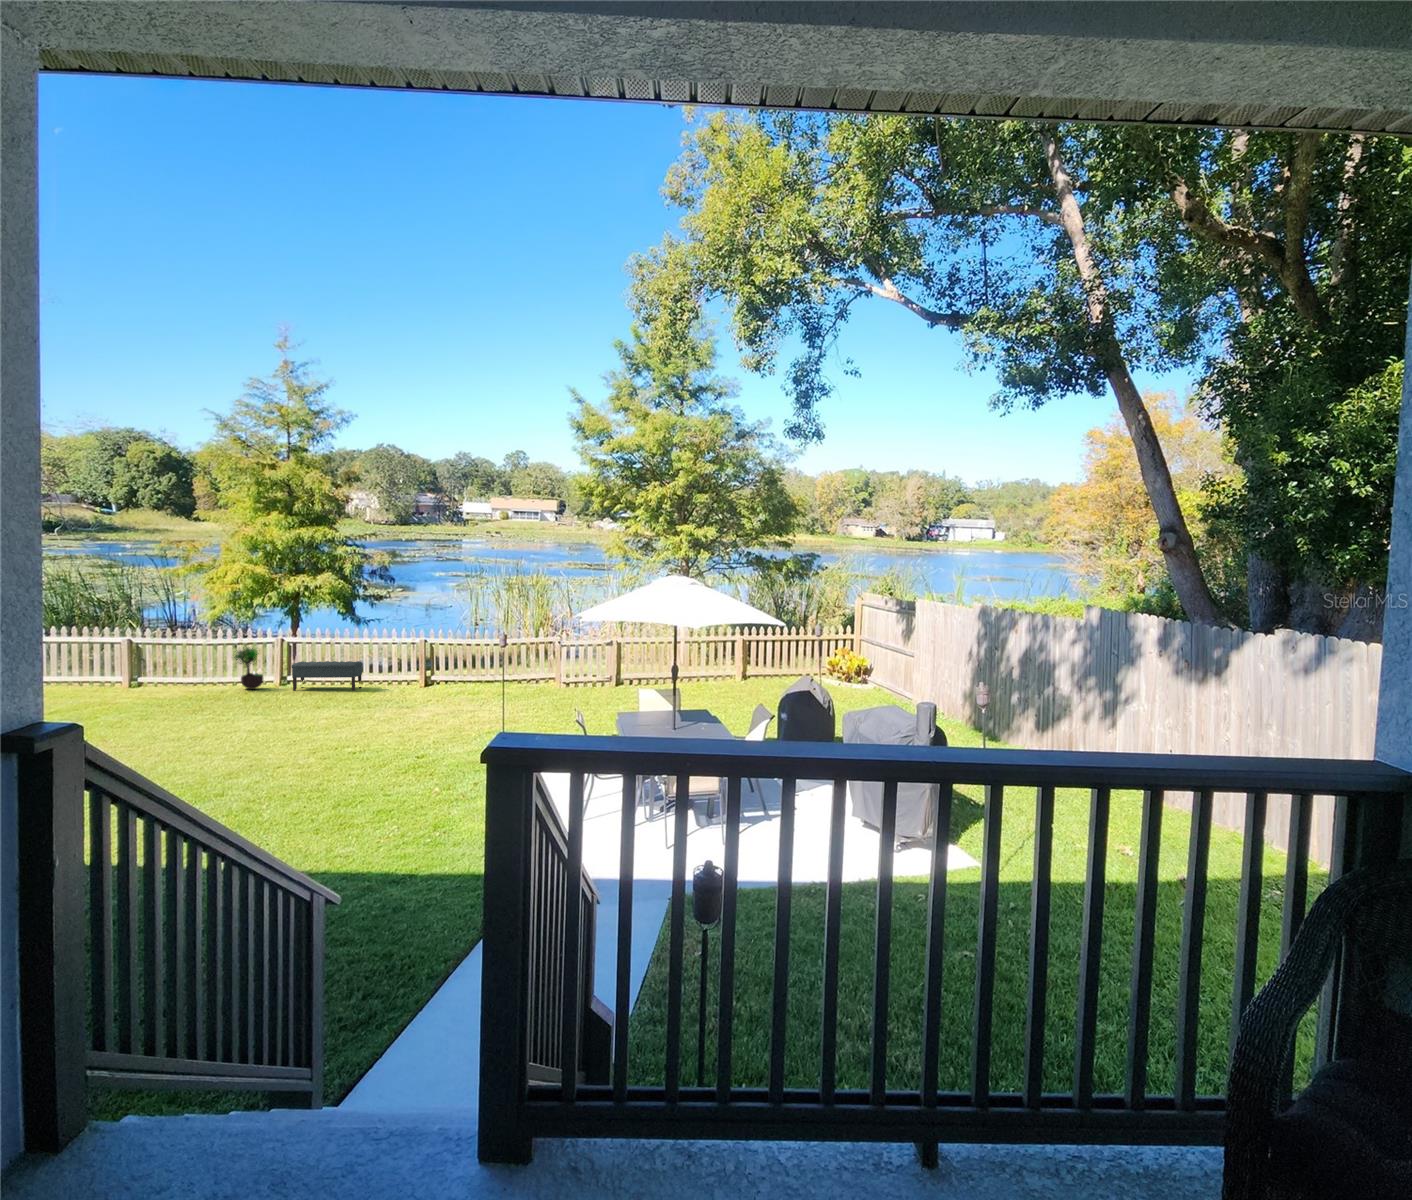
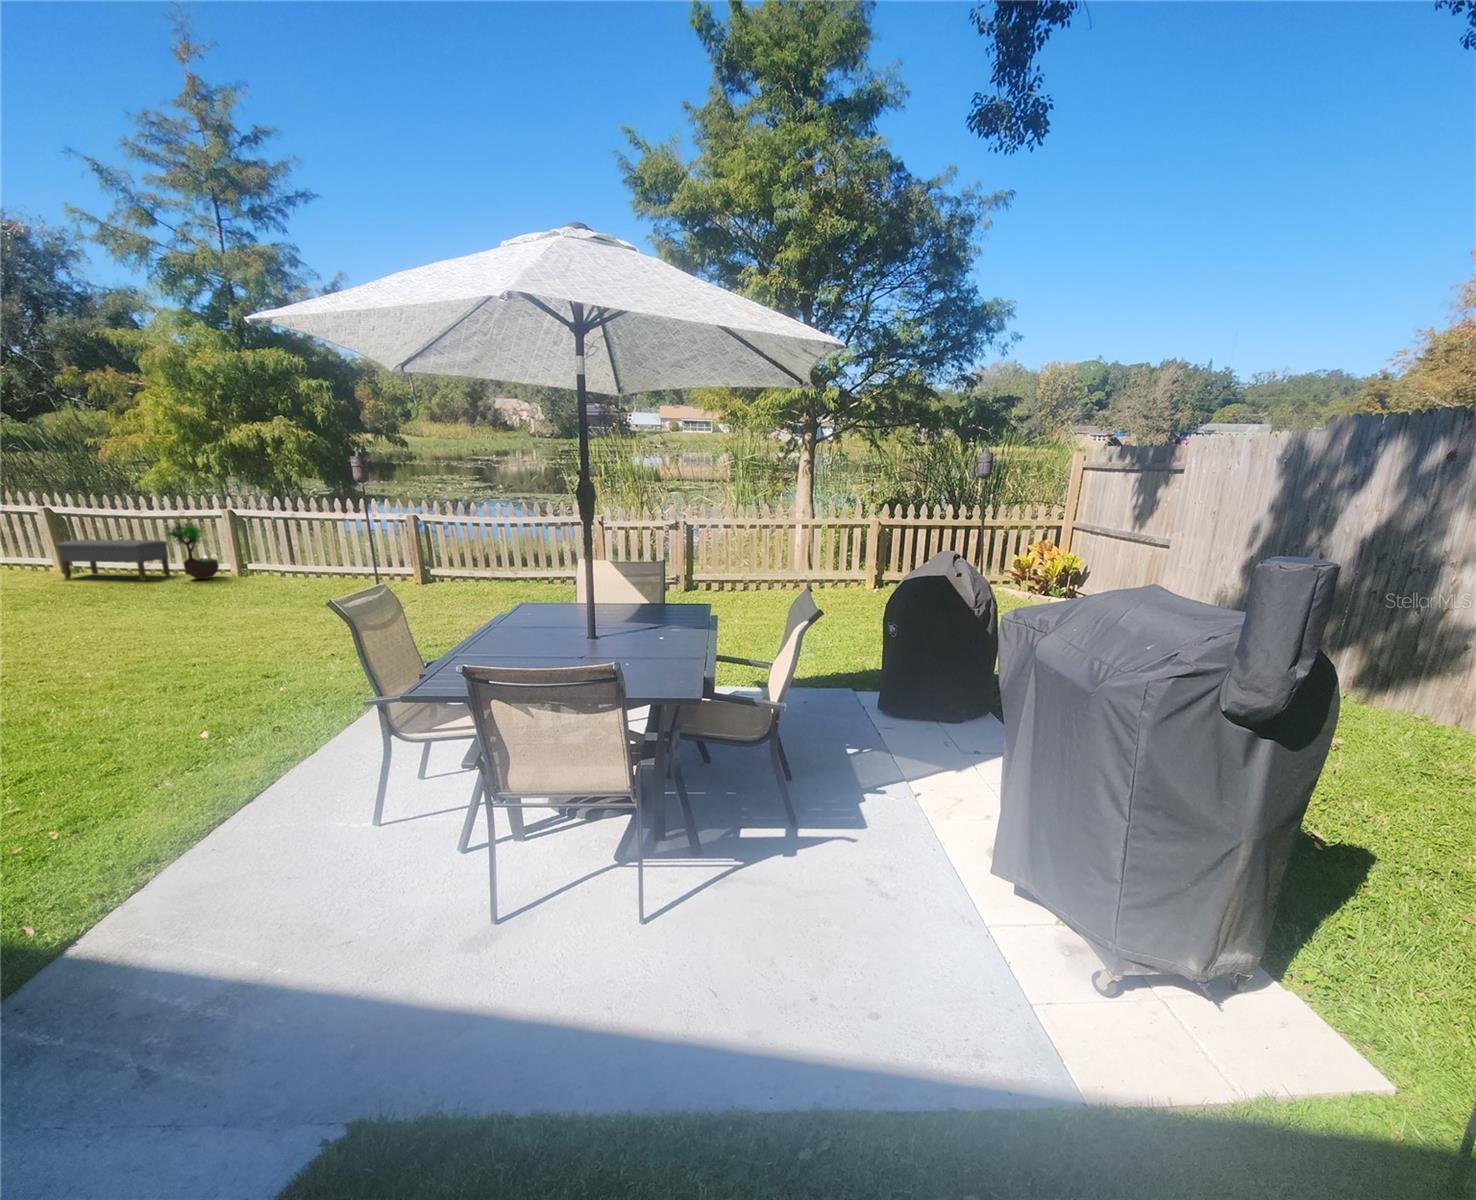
bench: present [291,661,363,691] -> present [56,539,170,581]

